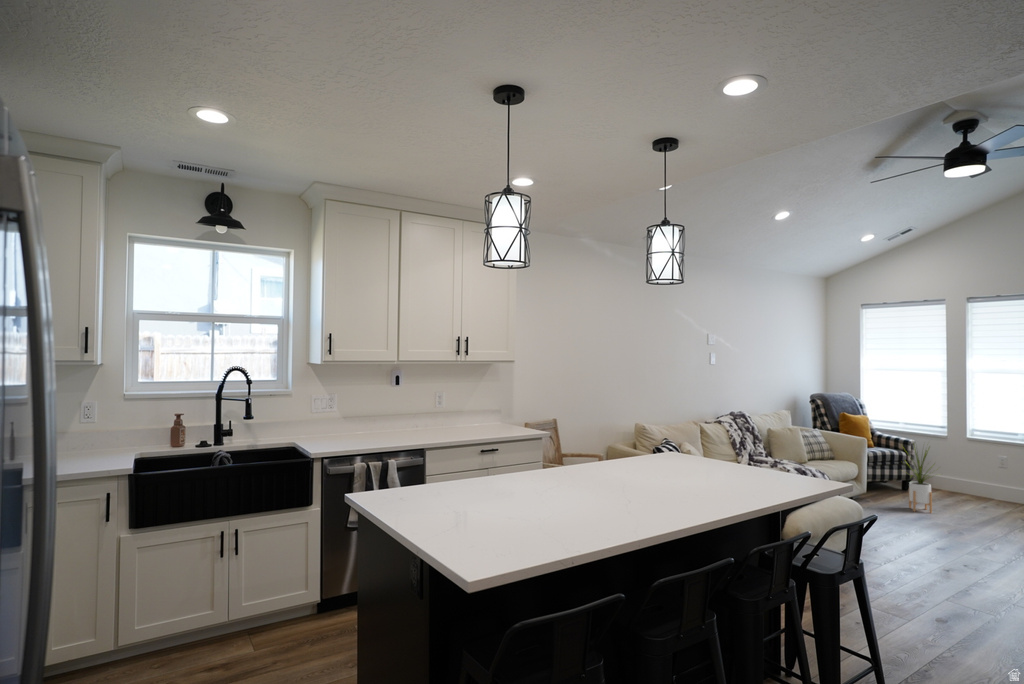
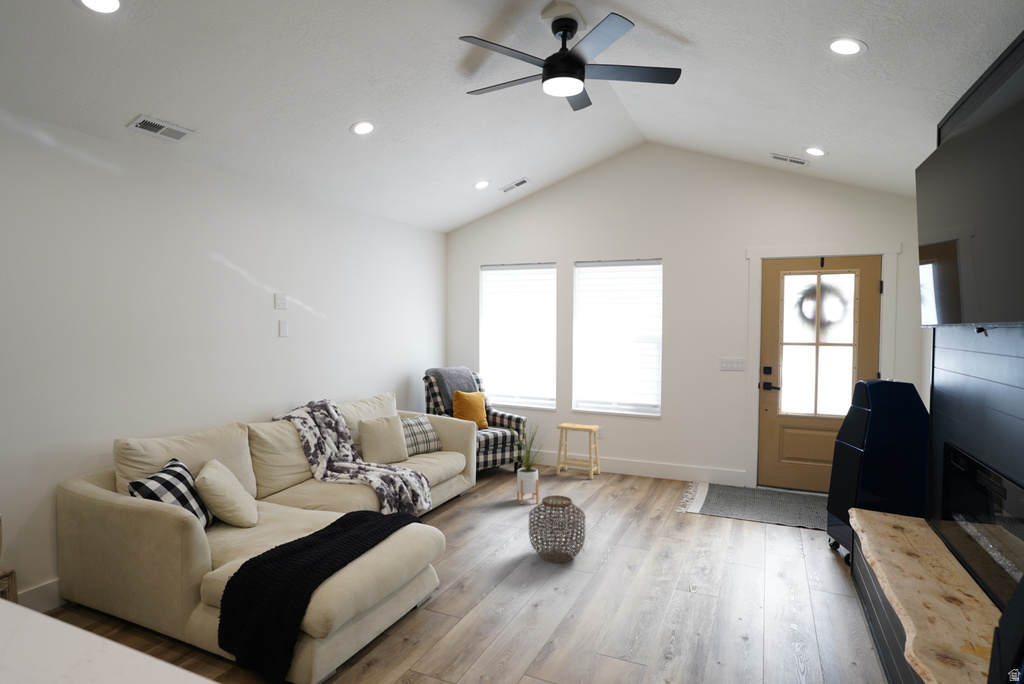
footstool: none [949,449,1001,504] -> present [556,423,600,479]
woven basket: none [928,497,985,552] -> present [529,495,585,564]

